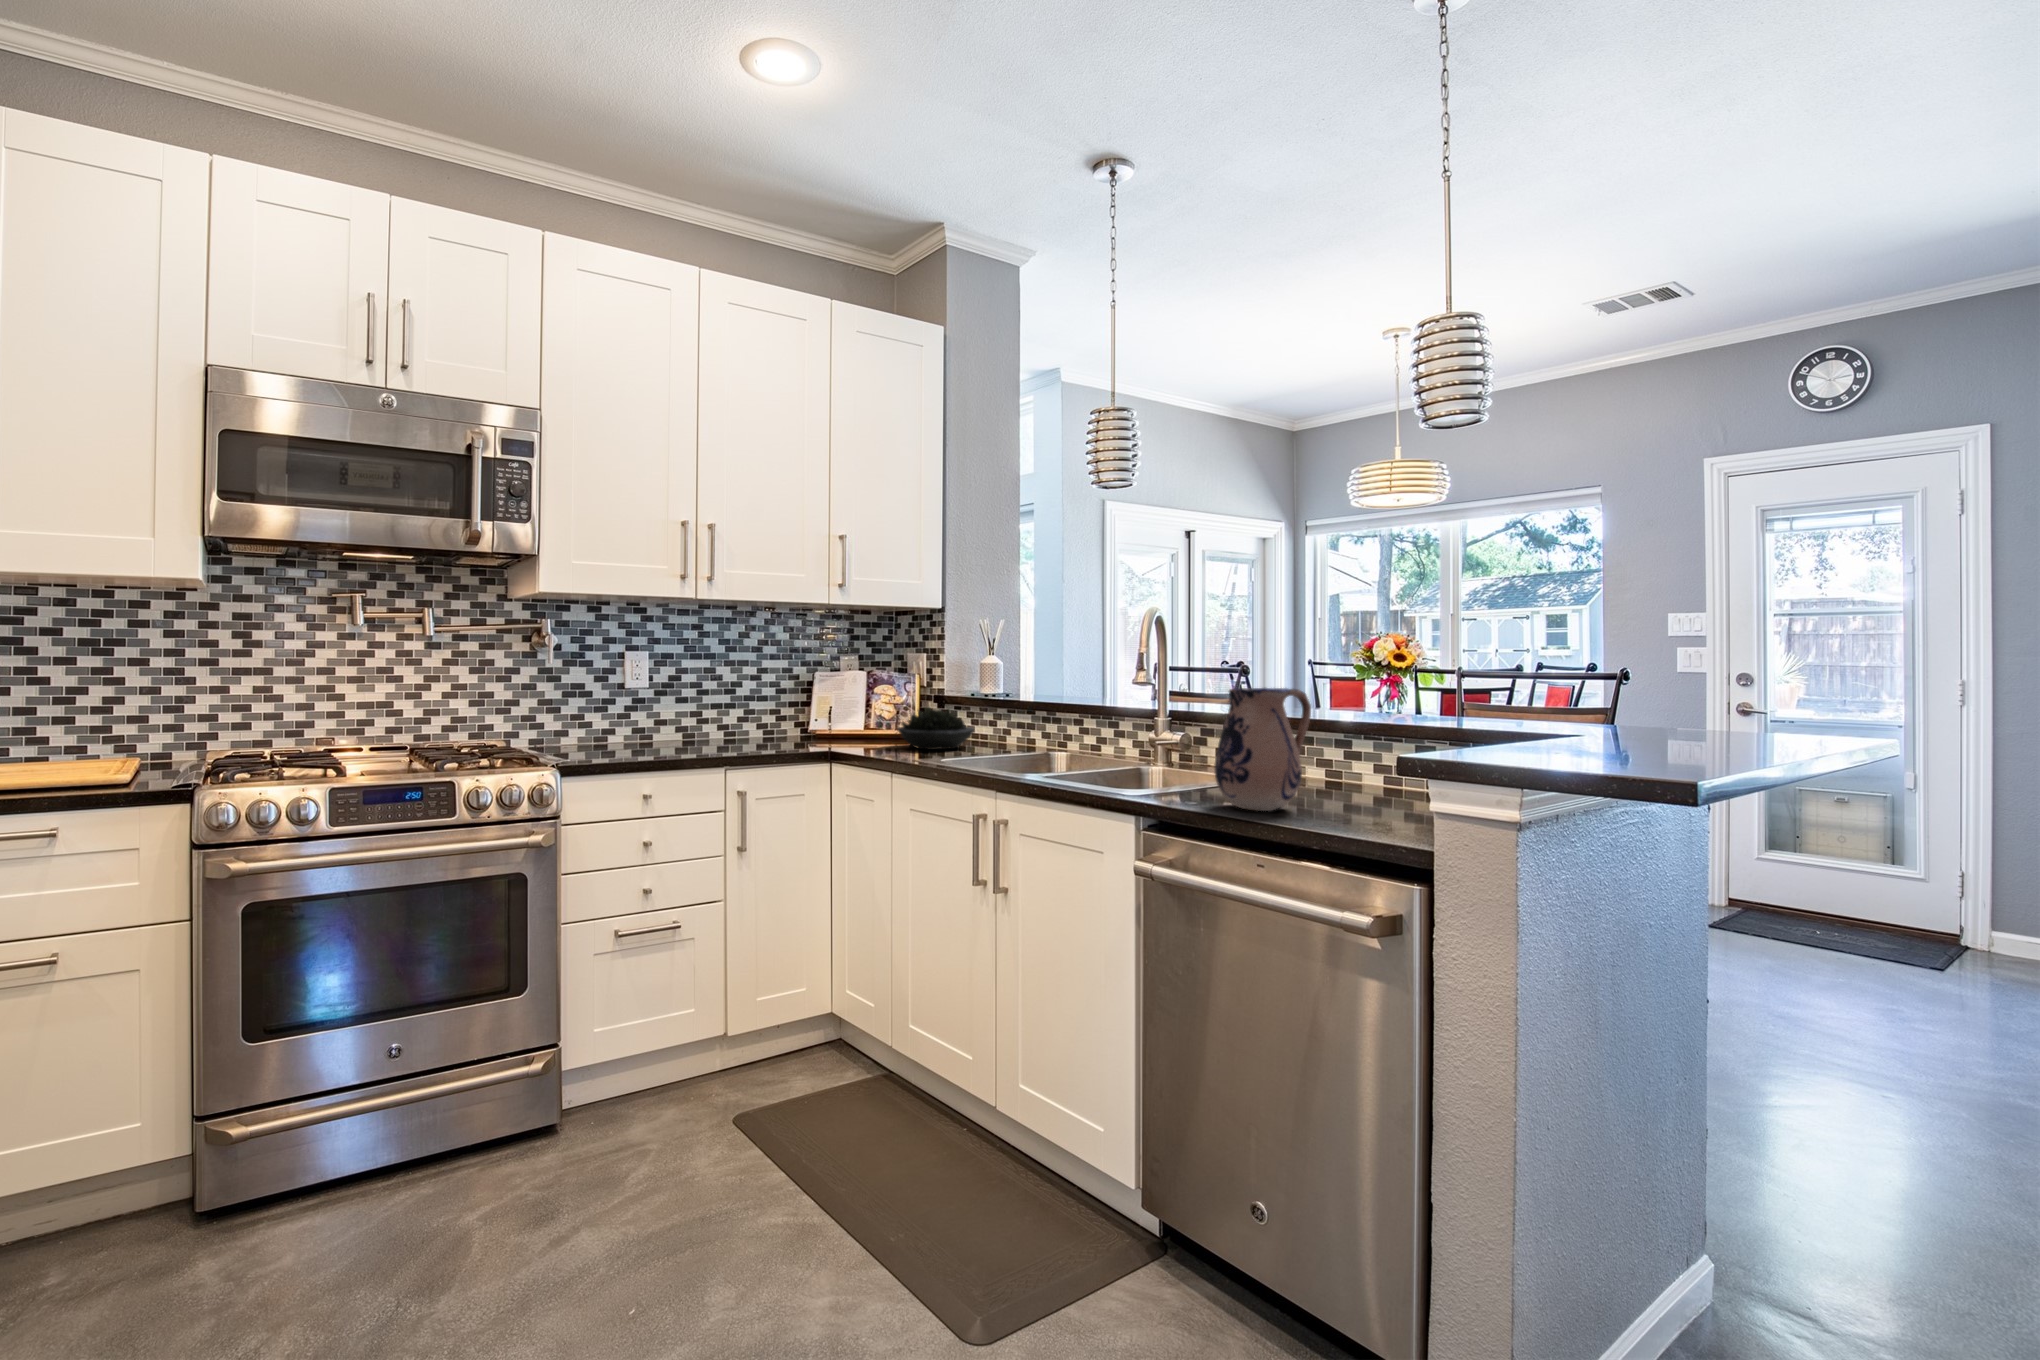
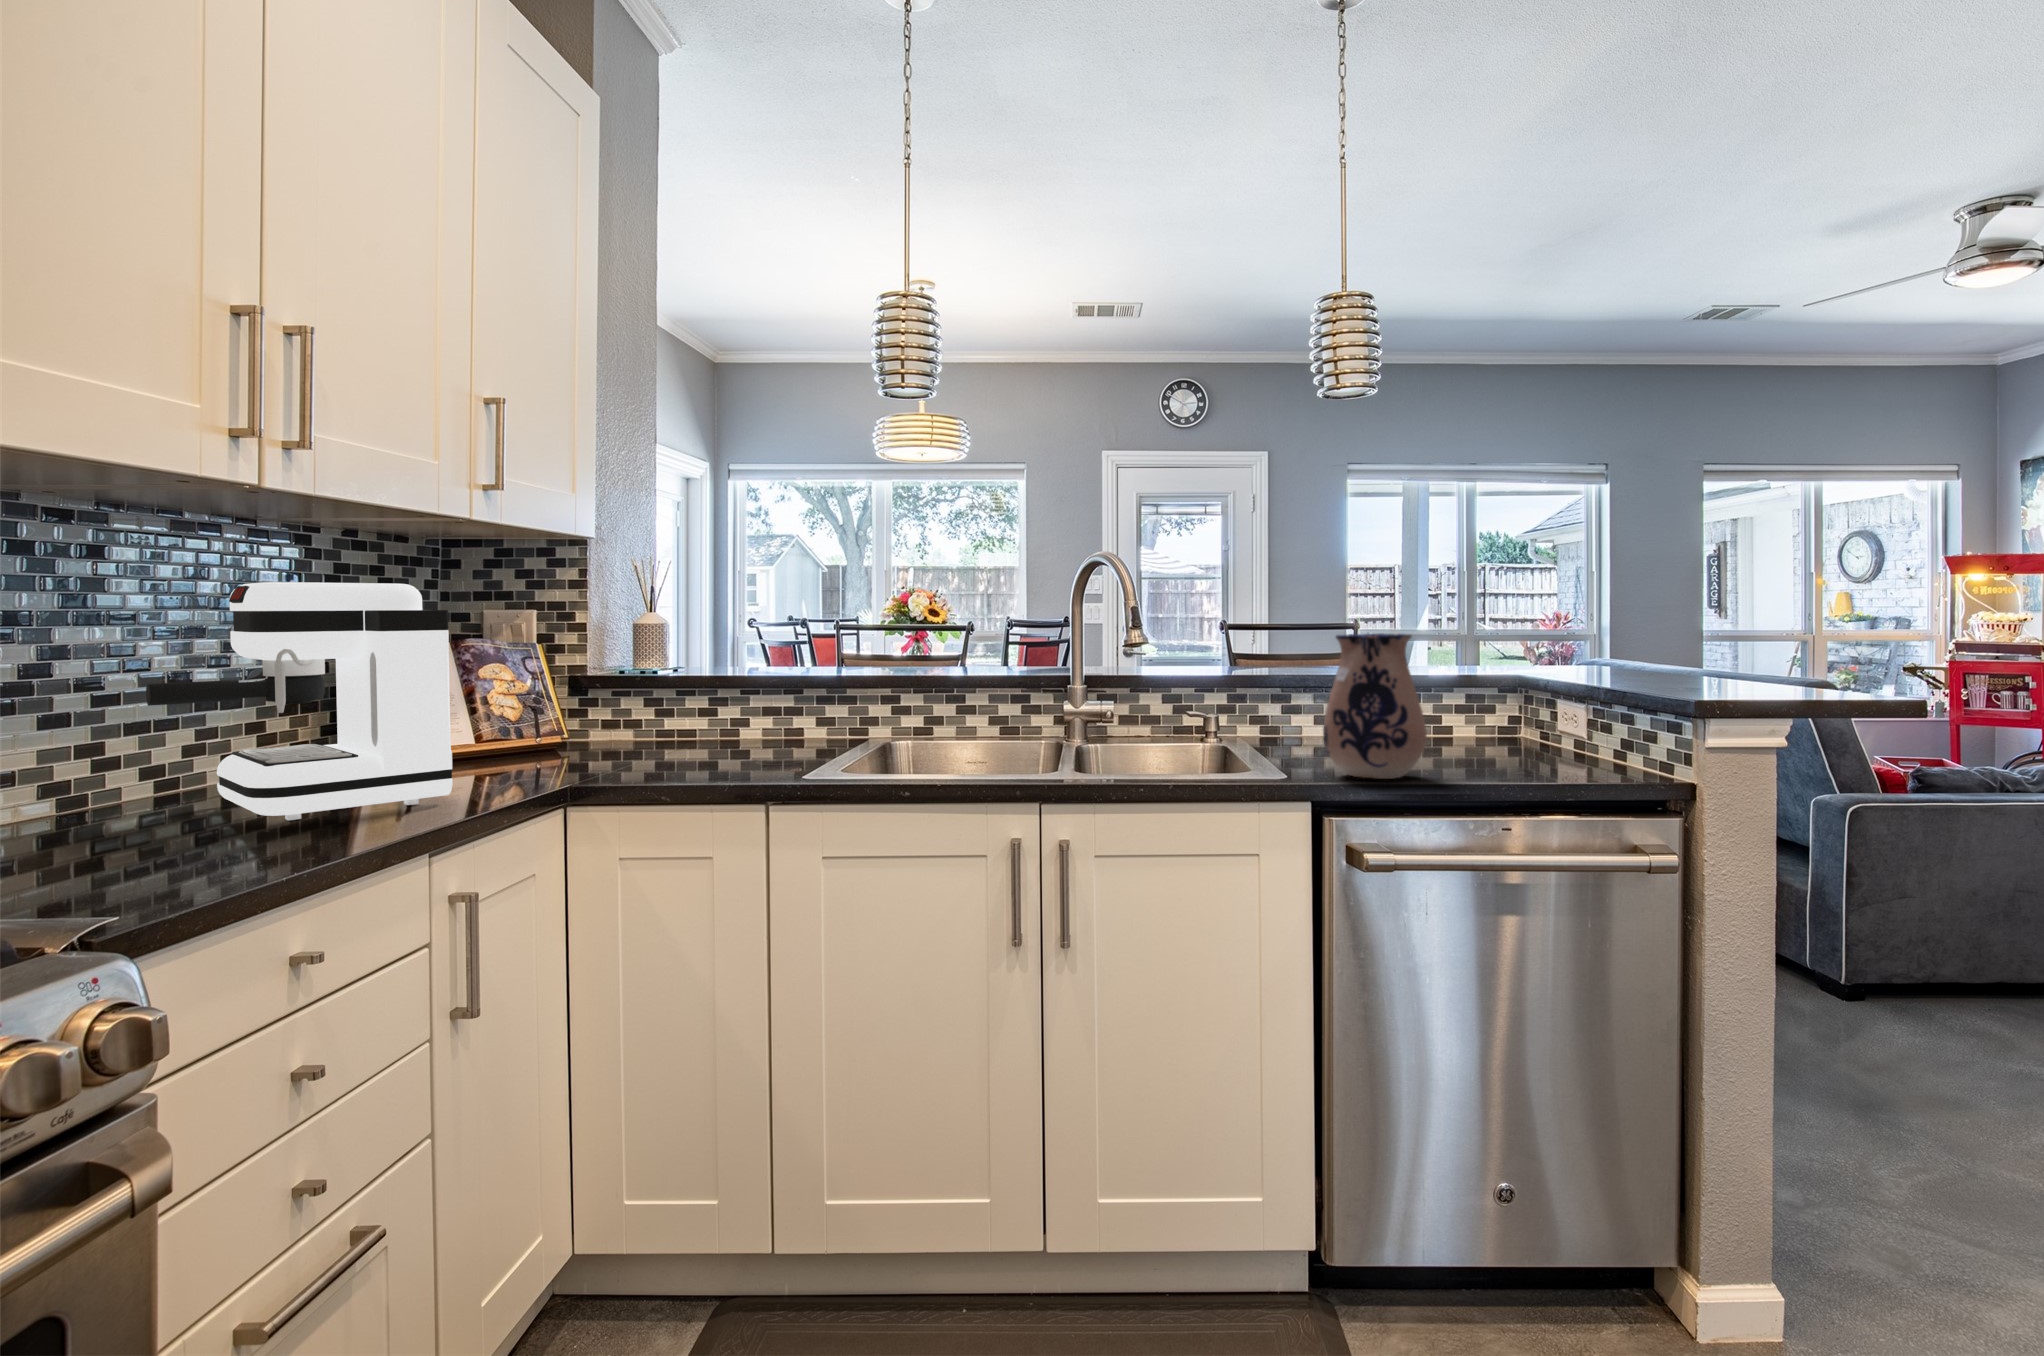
coffee maker: none [696,643,800,751] -> present [146,582,453,820]
succulent plant: present [898,707,974,750] -> none [591,693,729,765]

